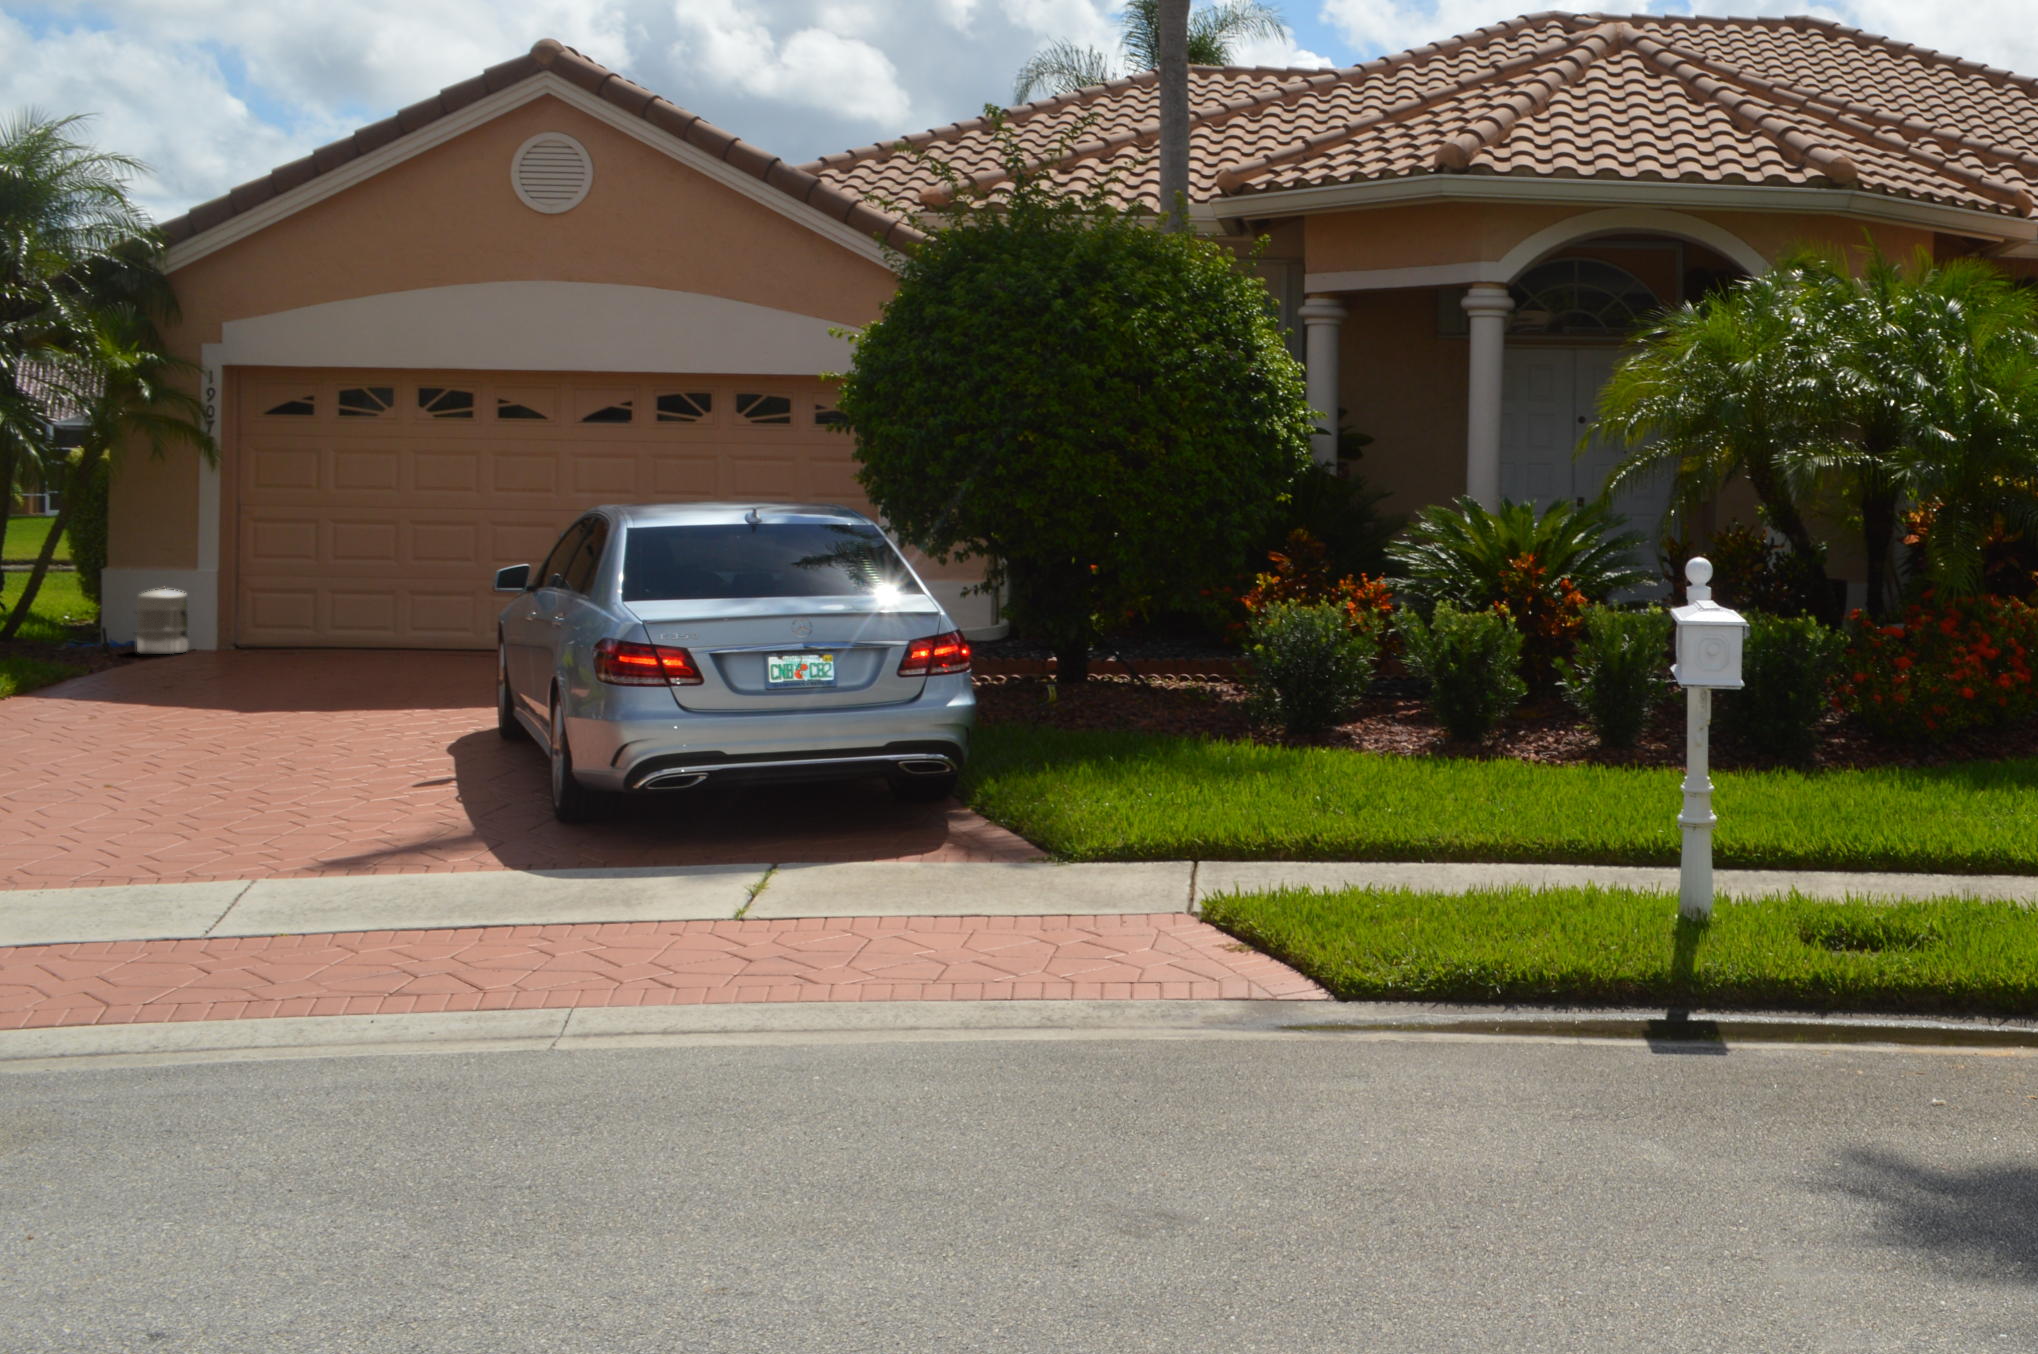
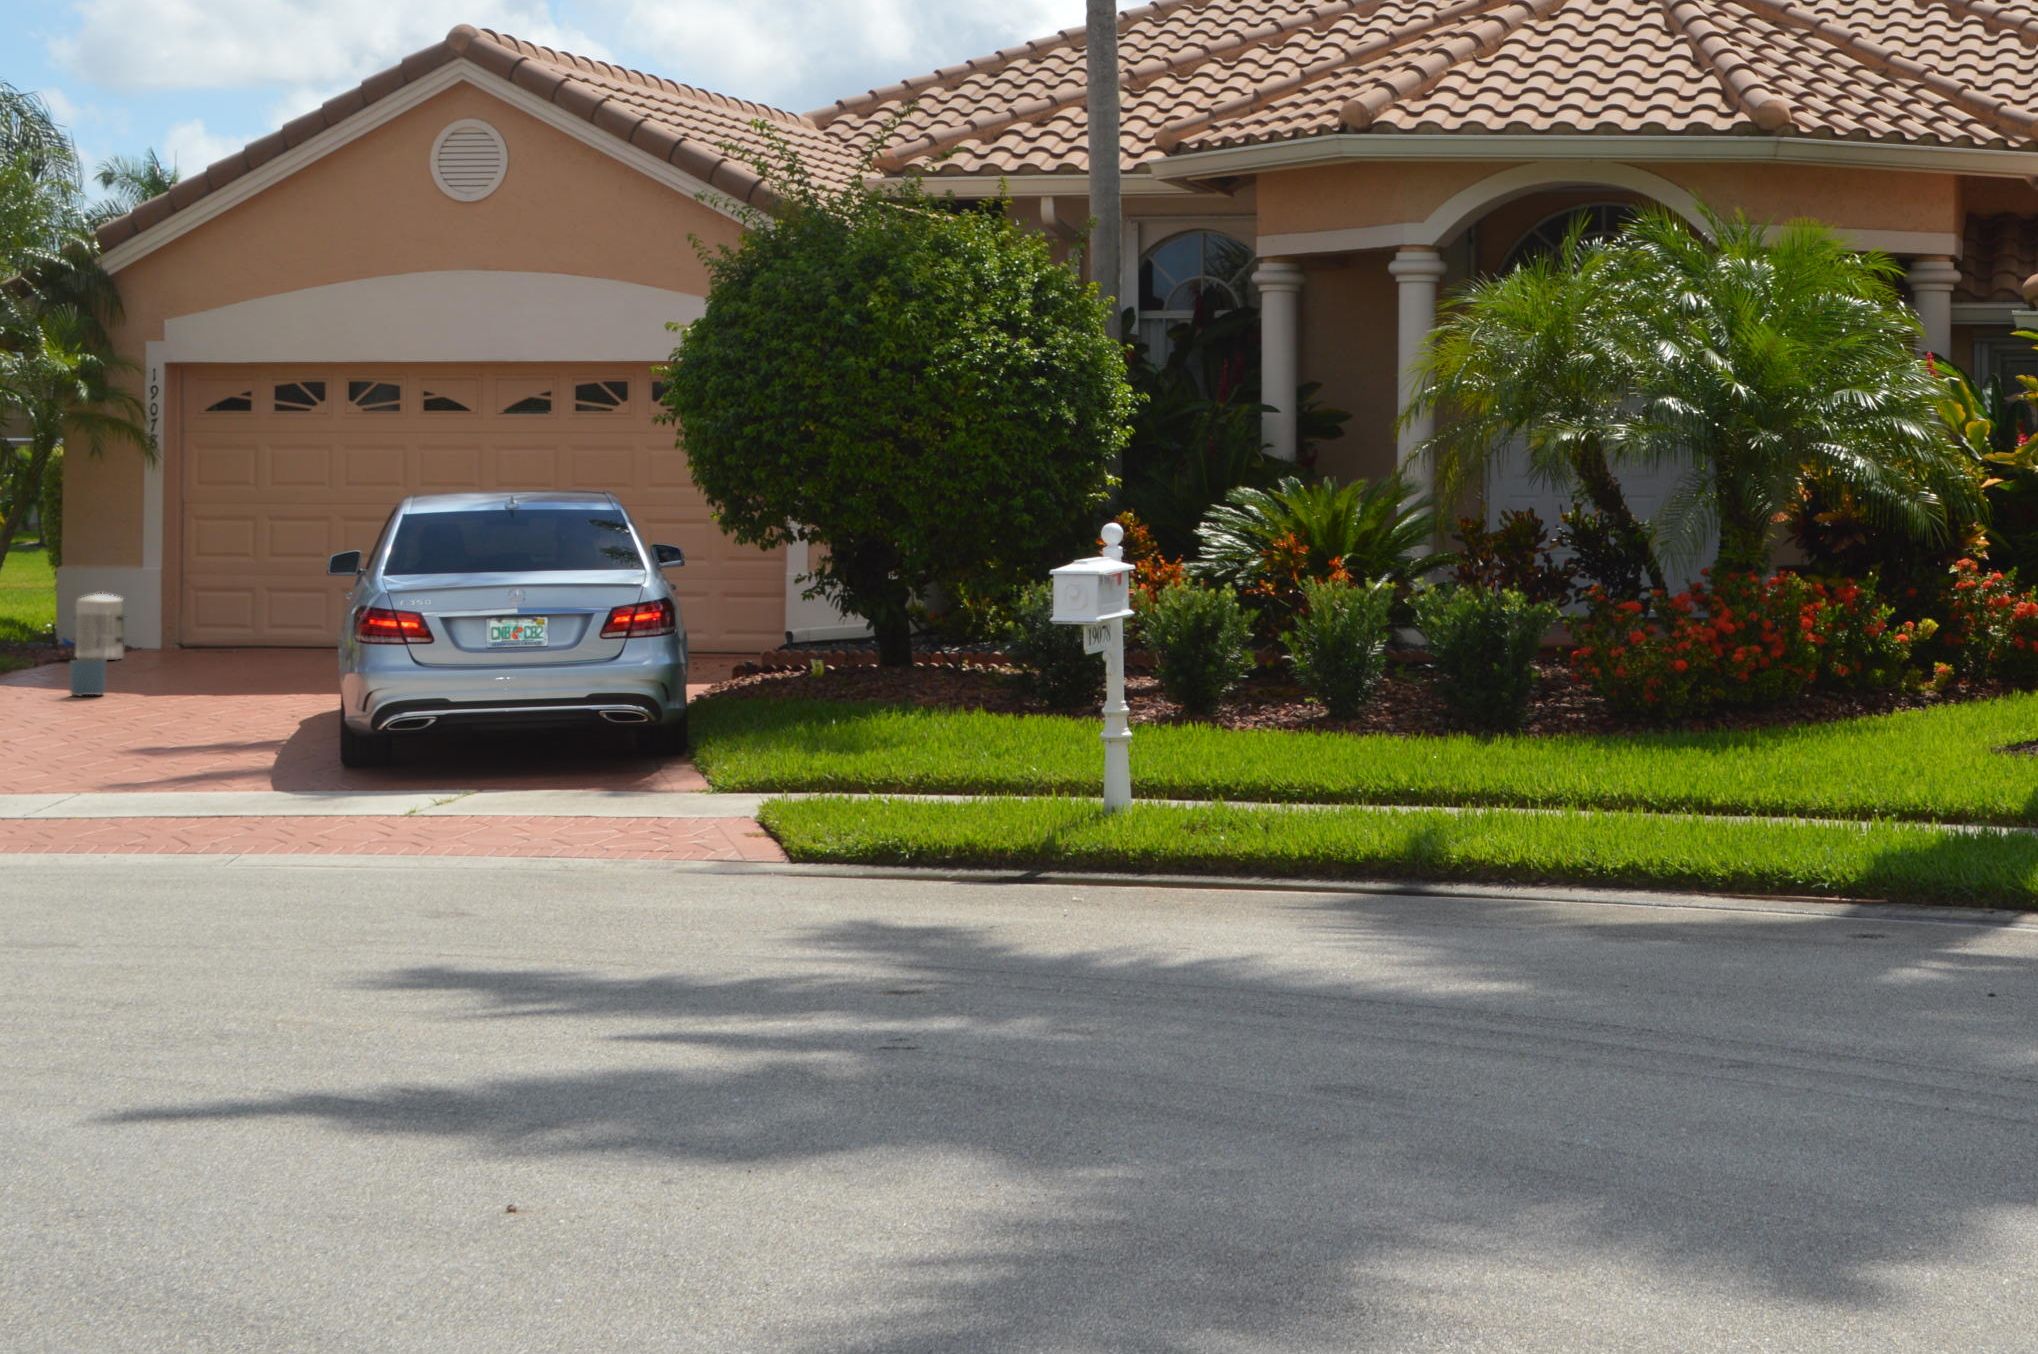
planter: none [154,664,195,703] -> present [70,659,106,696]

